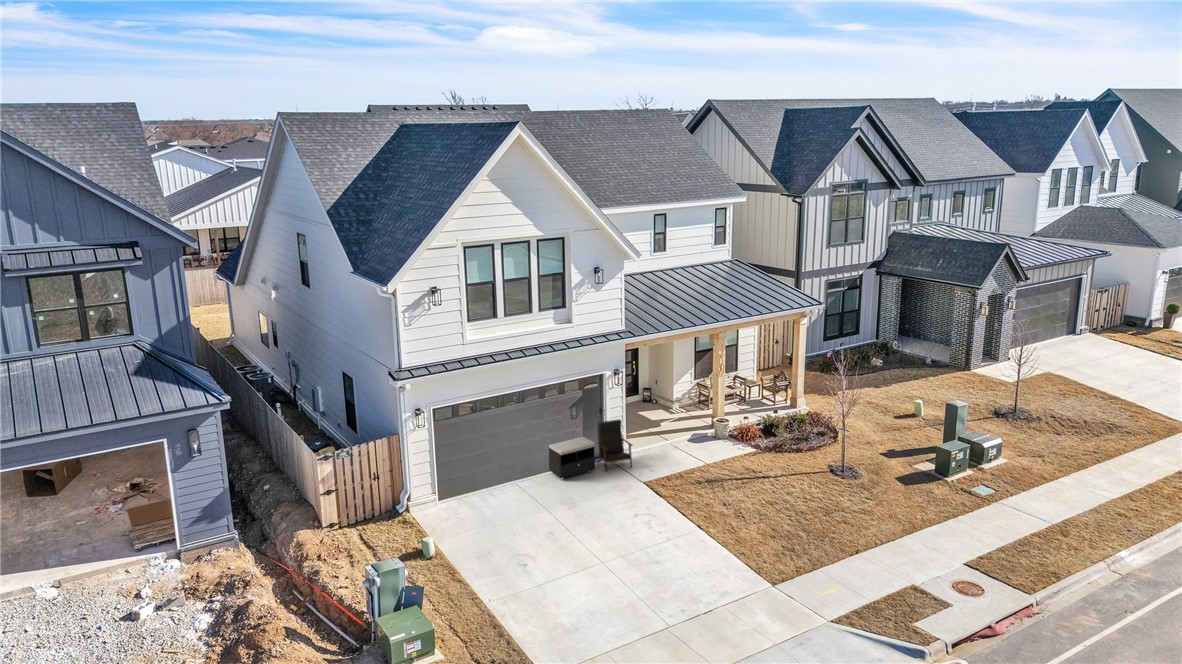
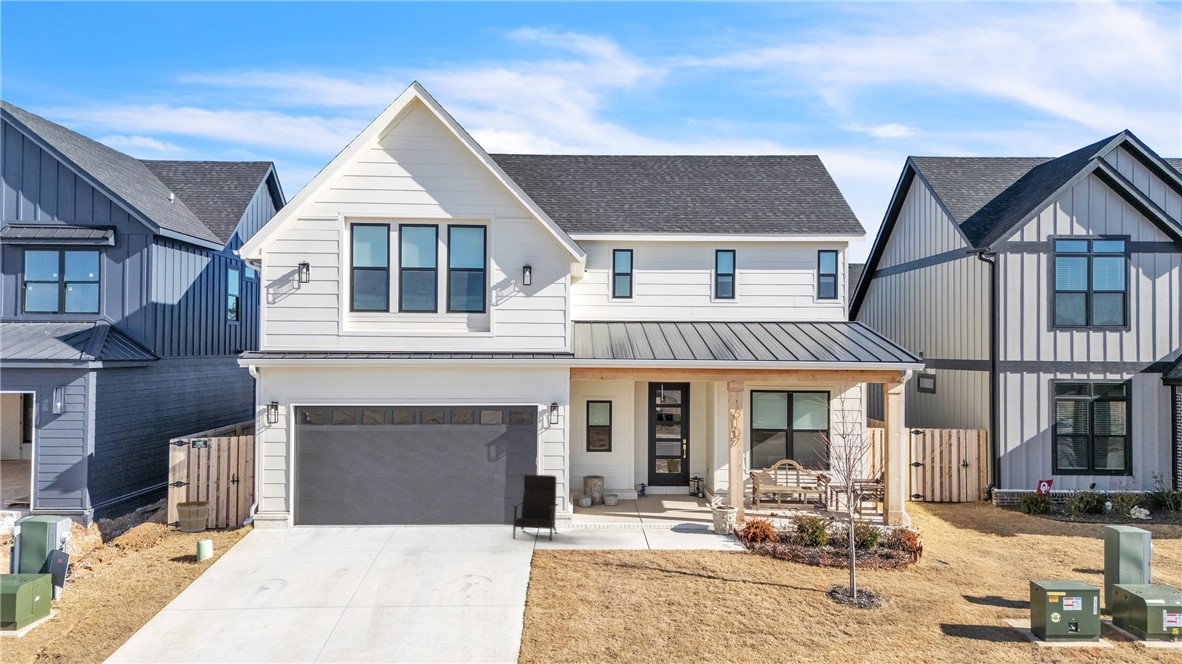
storage bench: present [549,437,596,479] -> none [448,490,504,536]
wooden bucket: none [348,500,377,532] -> present [176,501,211,532]

